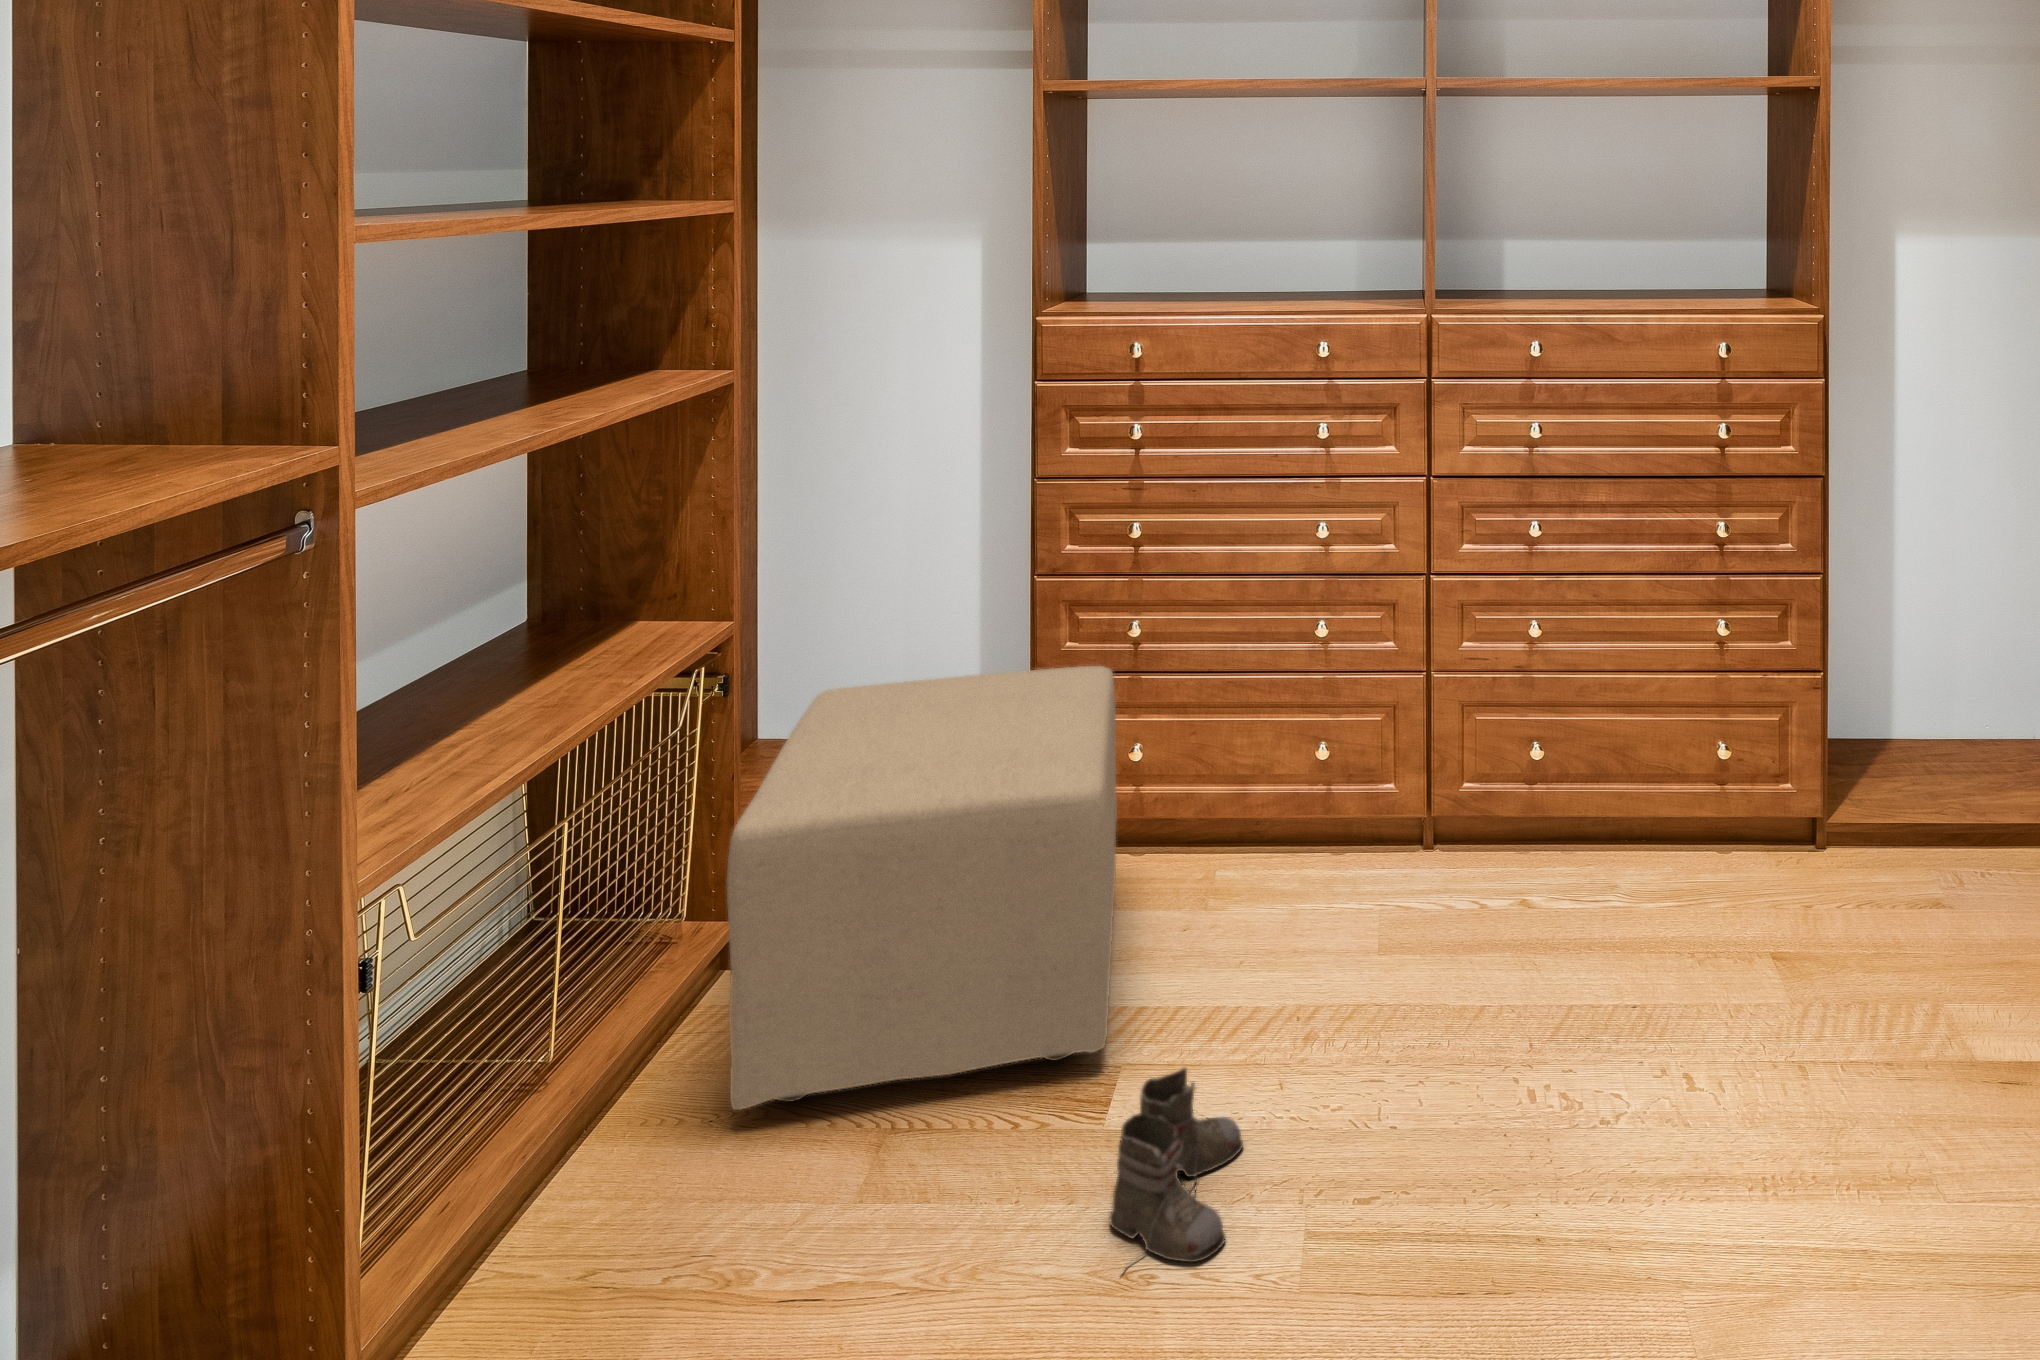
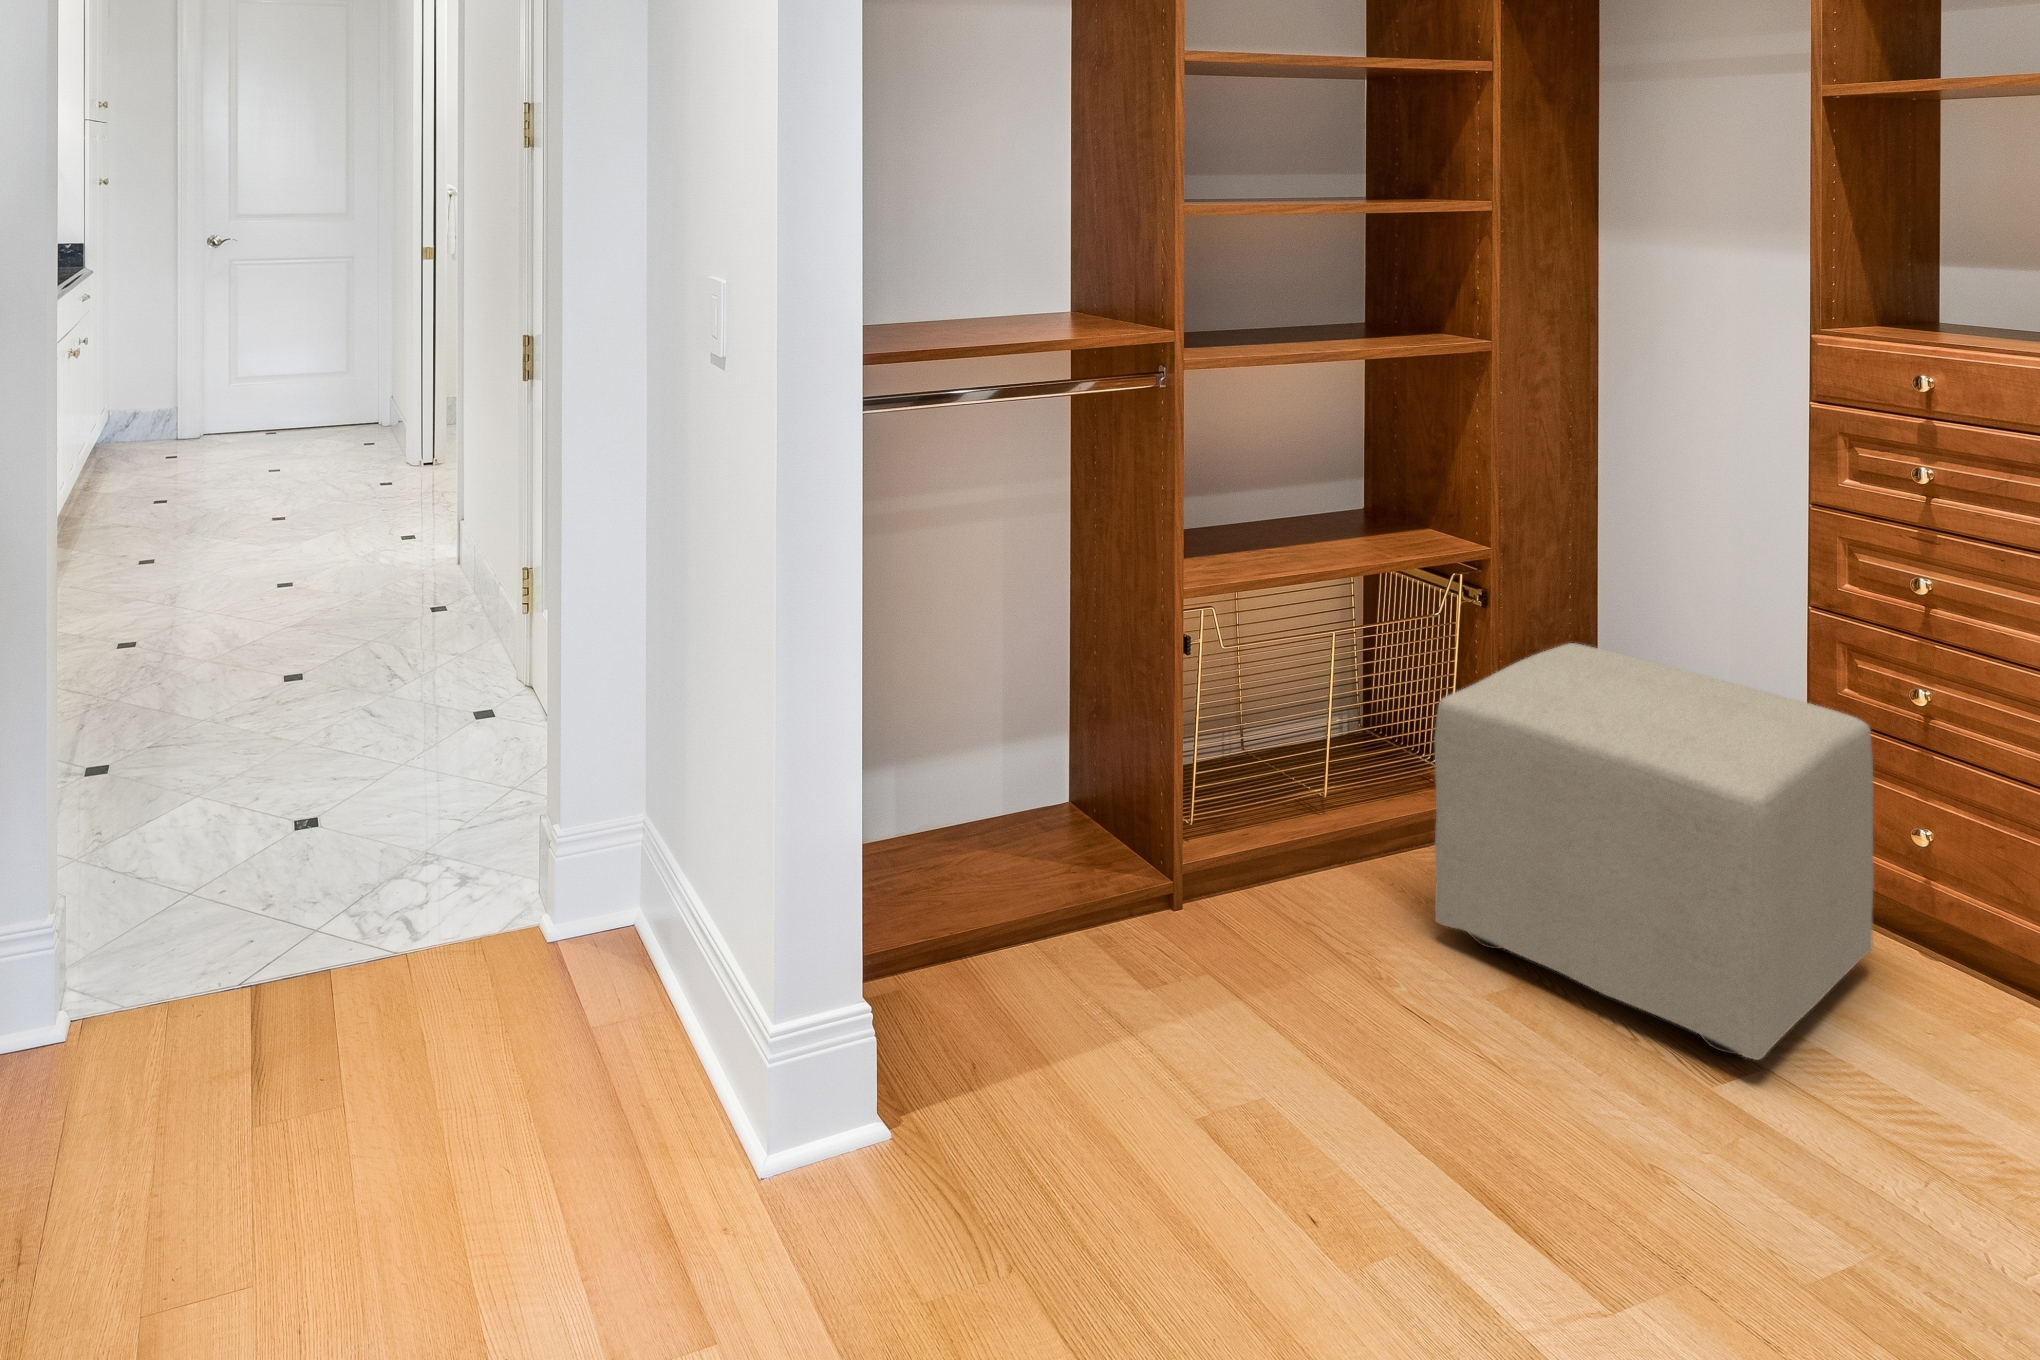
boots: present [1109,1068,1243,1262] -> none [1675,1080,1868,1261]

